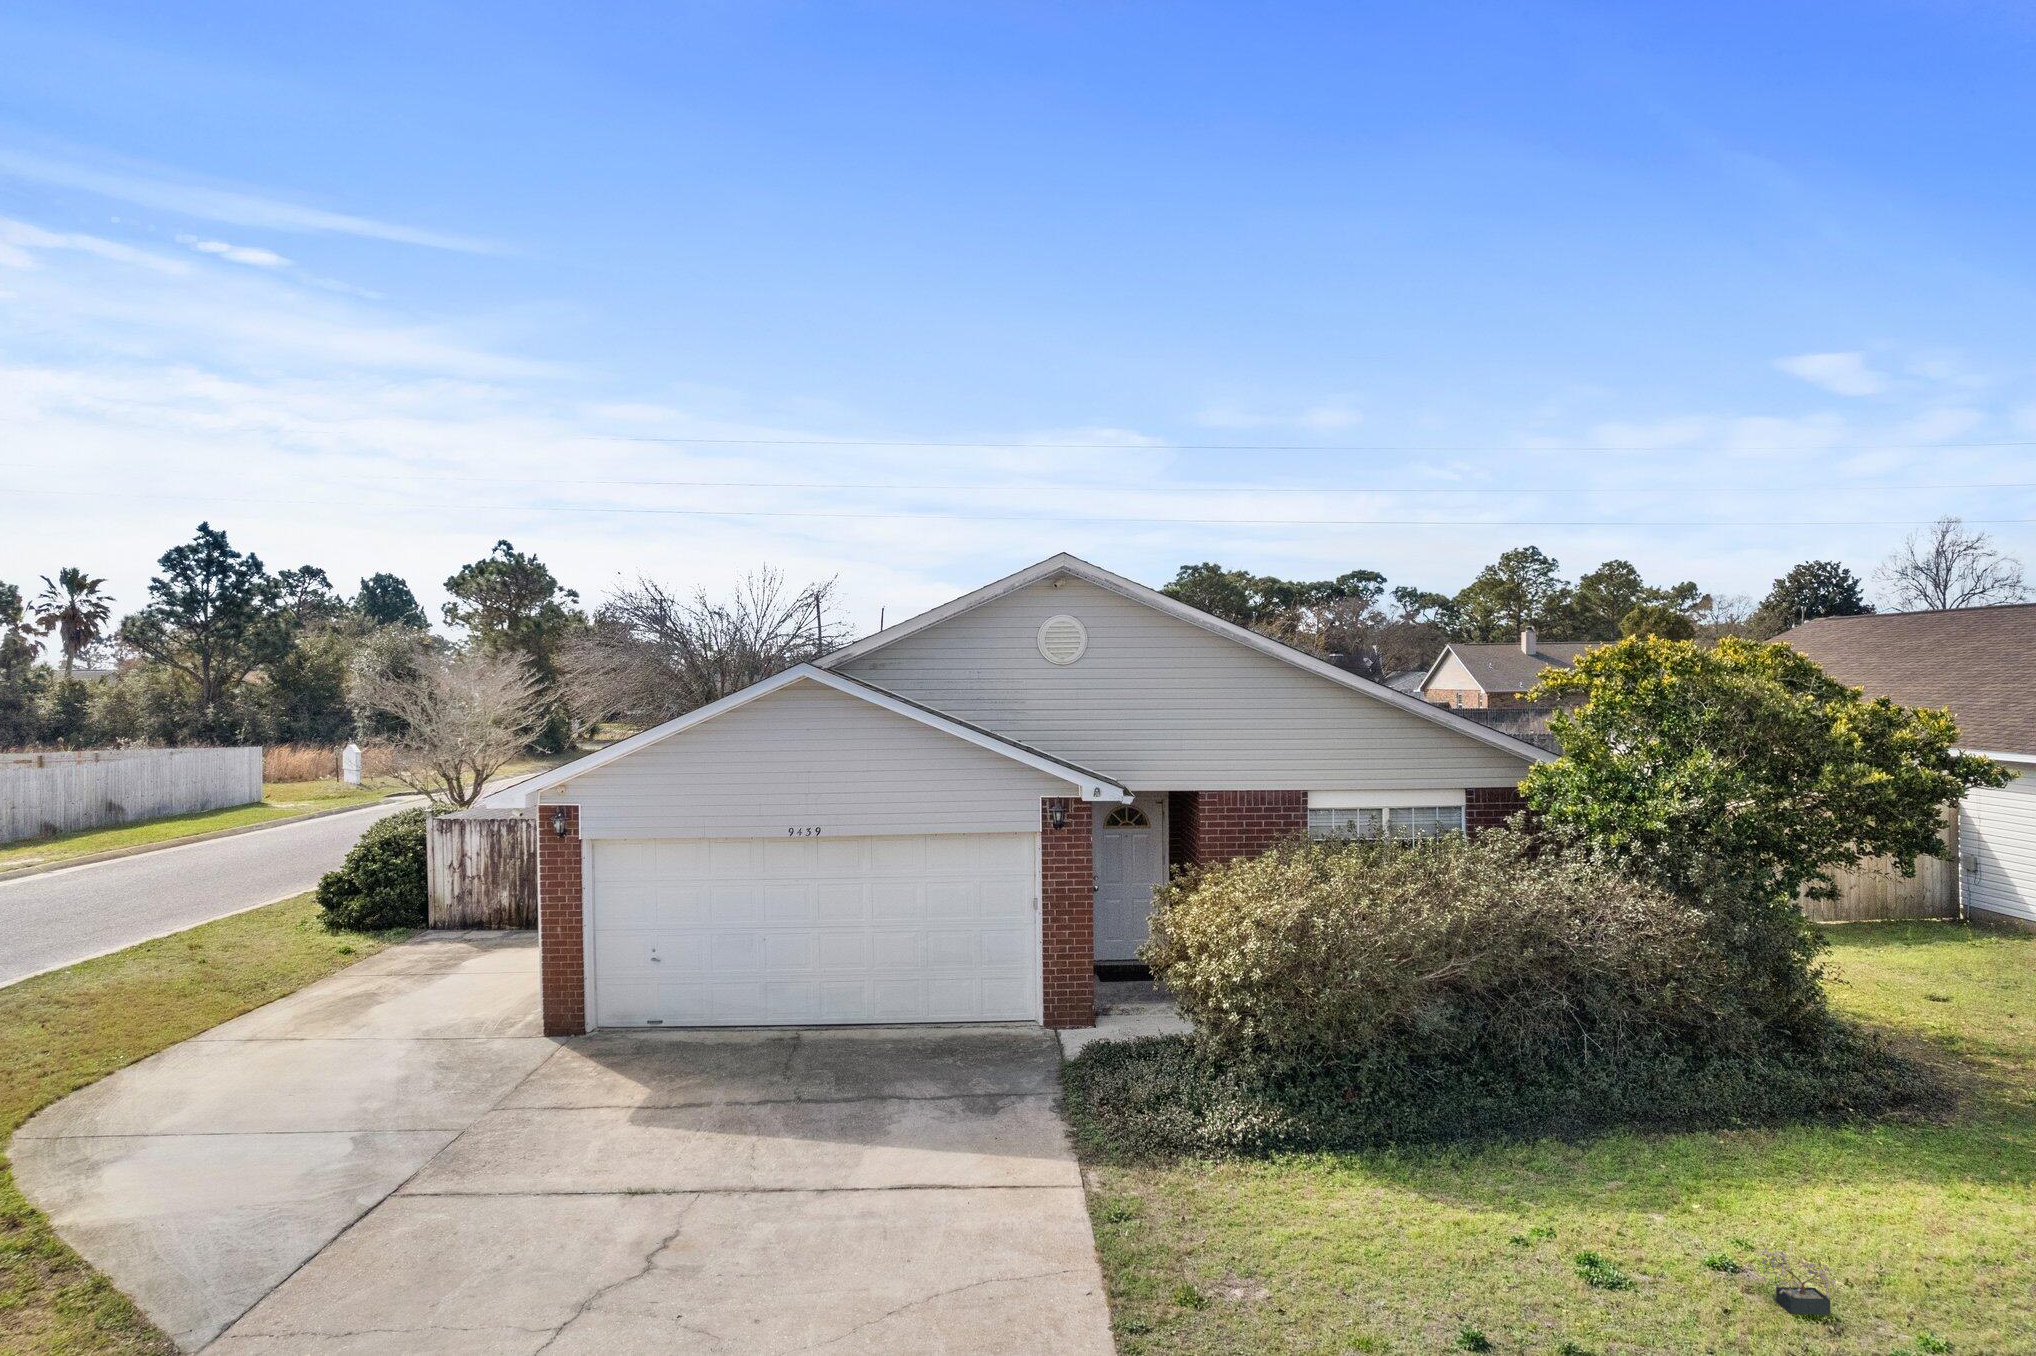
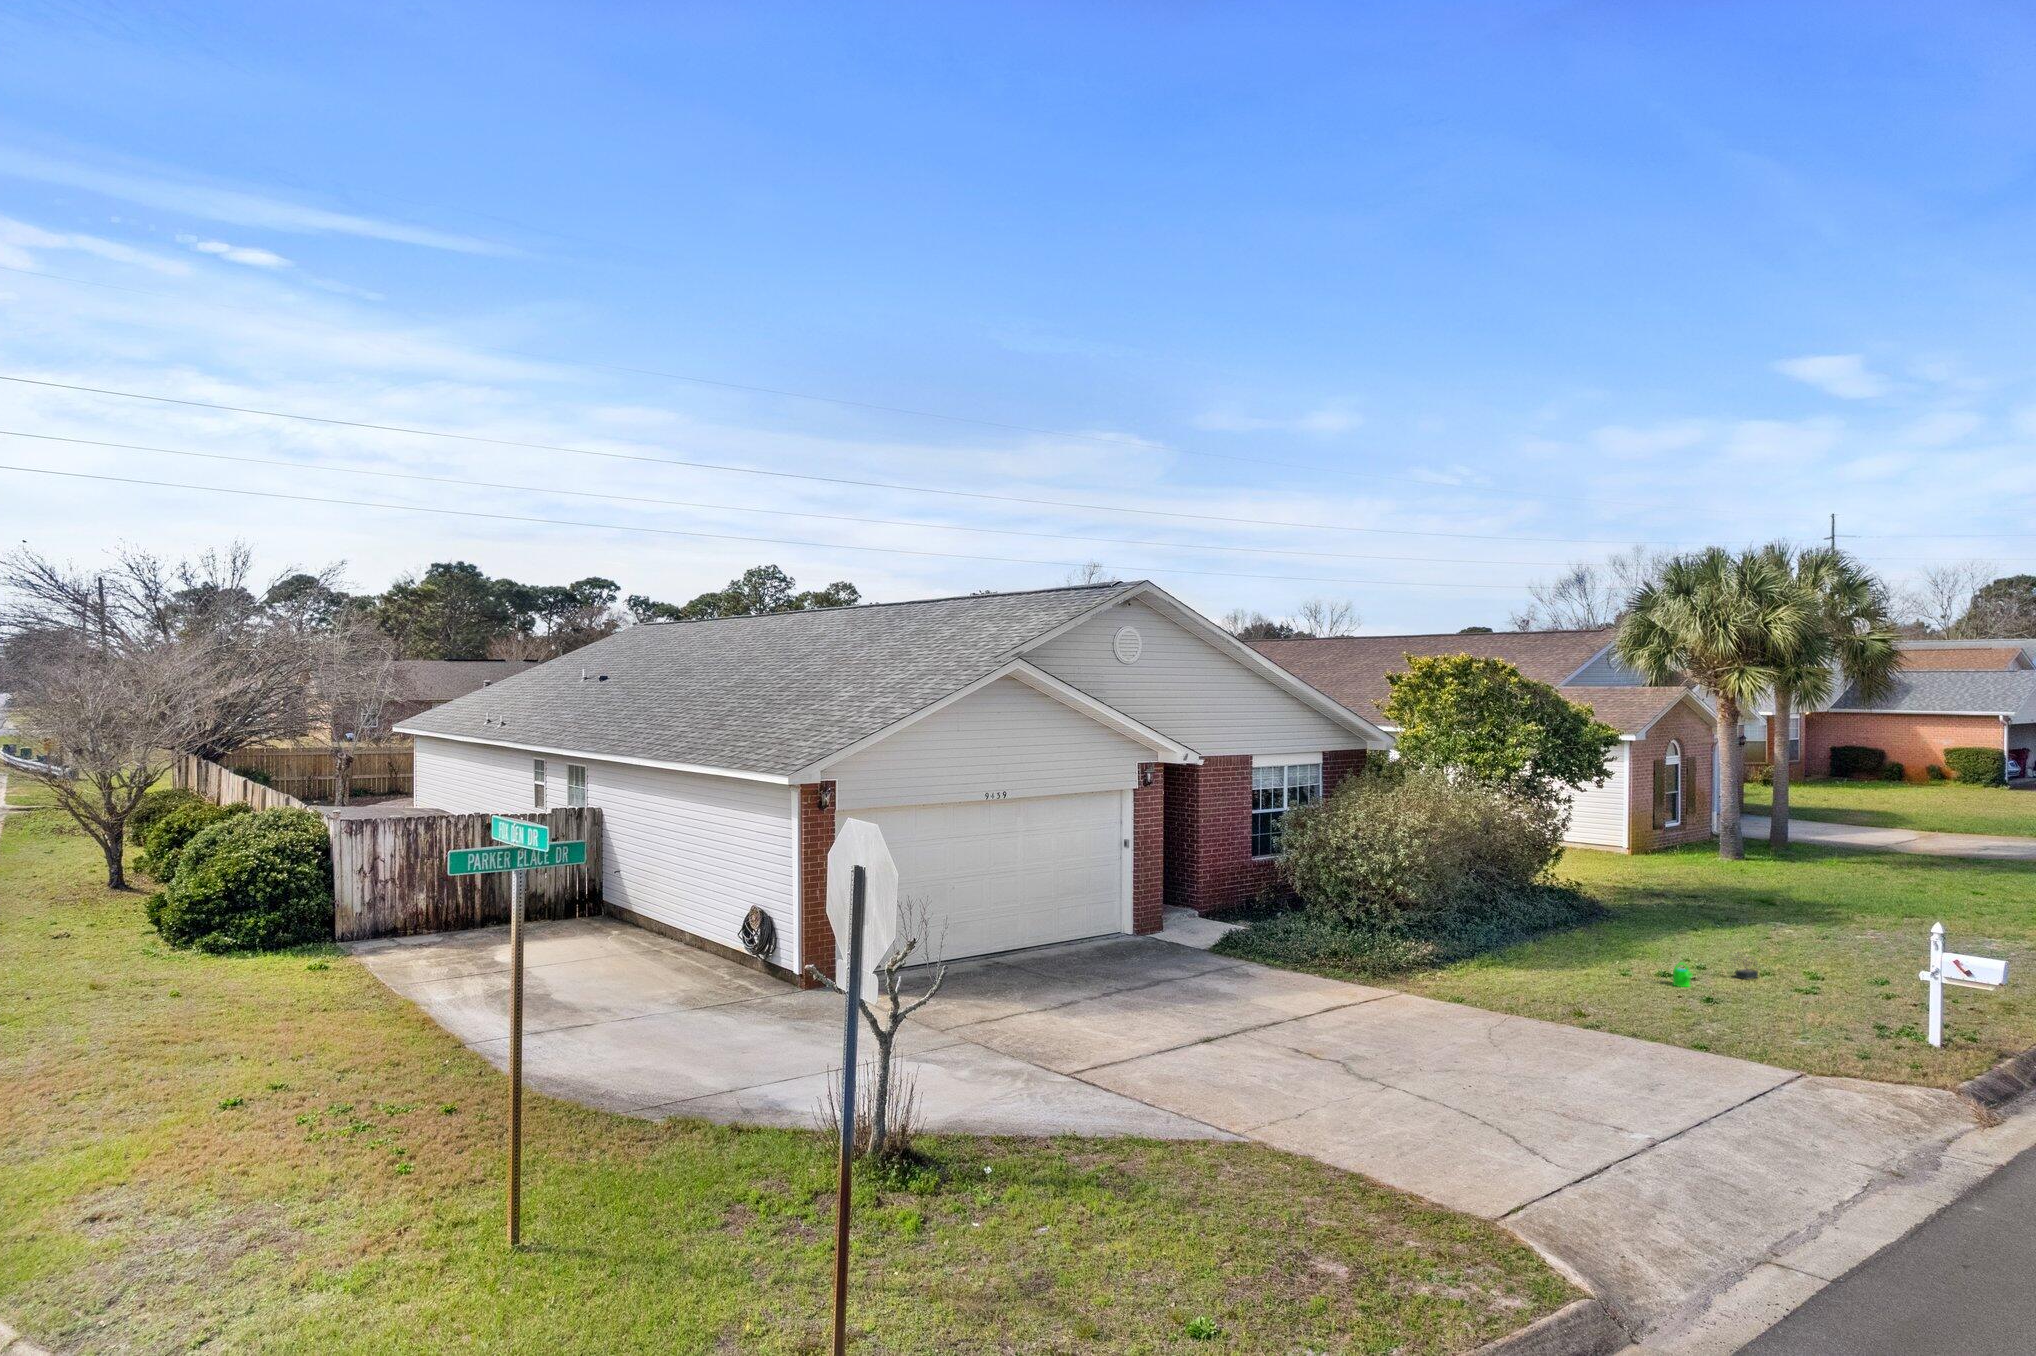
watering can: none [1593,1248,1634,1303] -> present [1673,962,1693,987]

